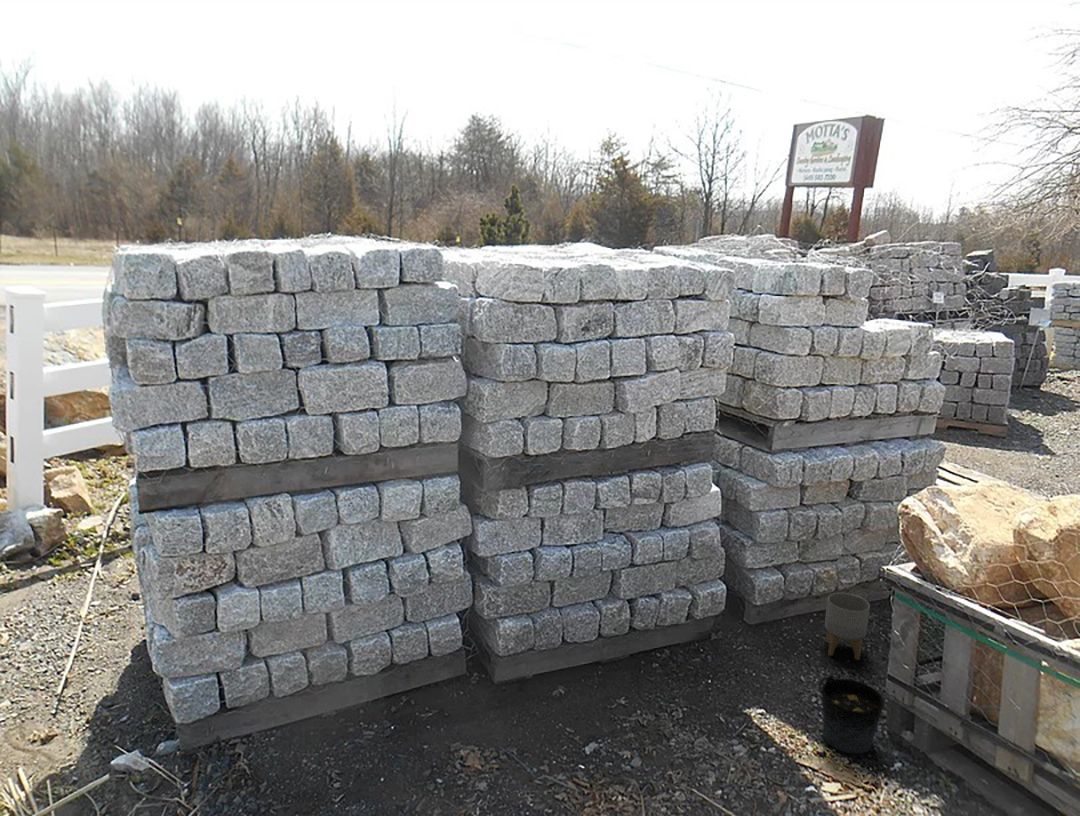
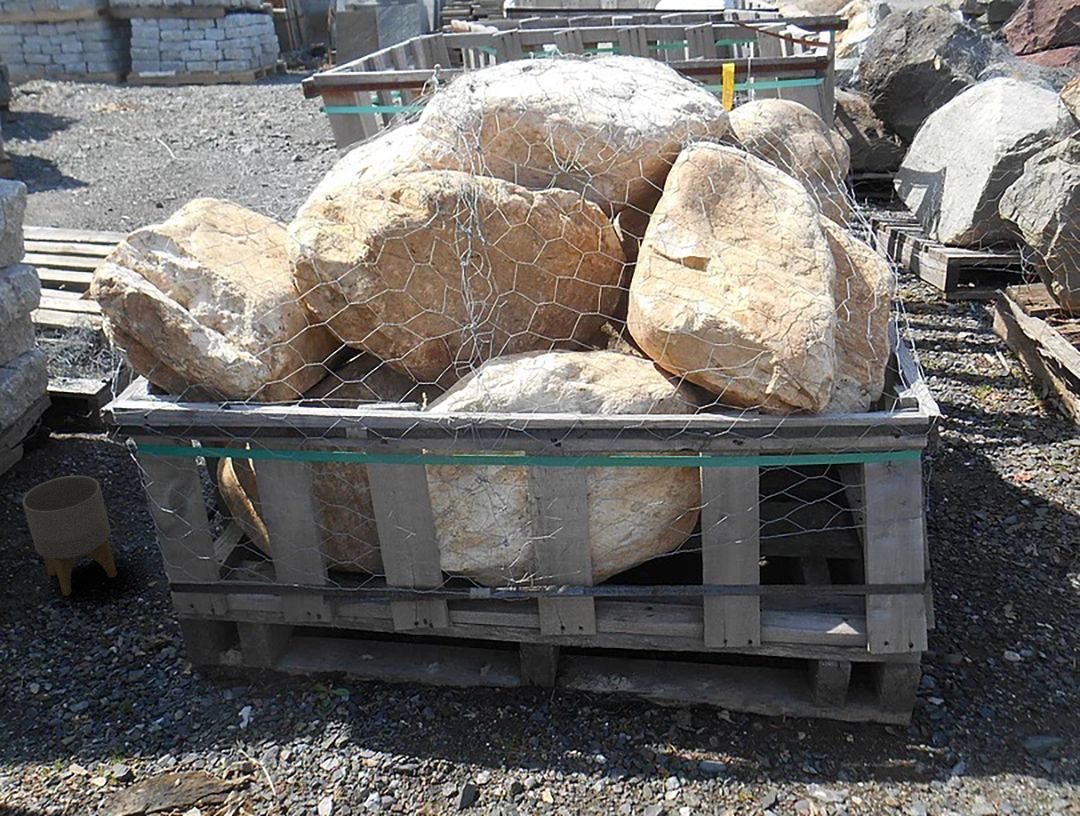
bucket: present [819,676,885,754] -> none [81,617,207,752]

